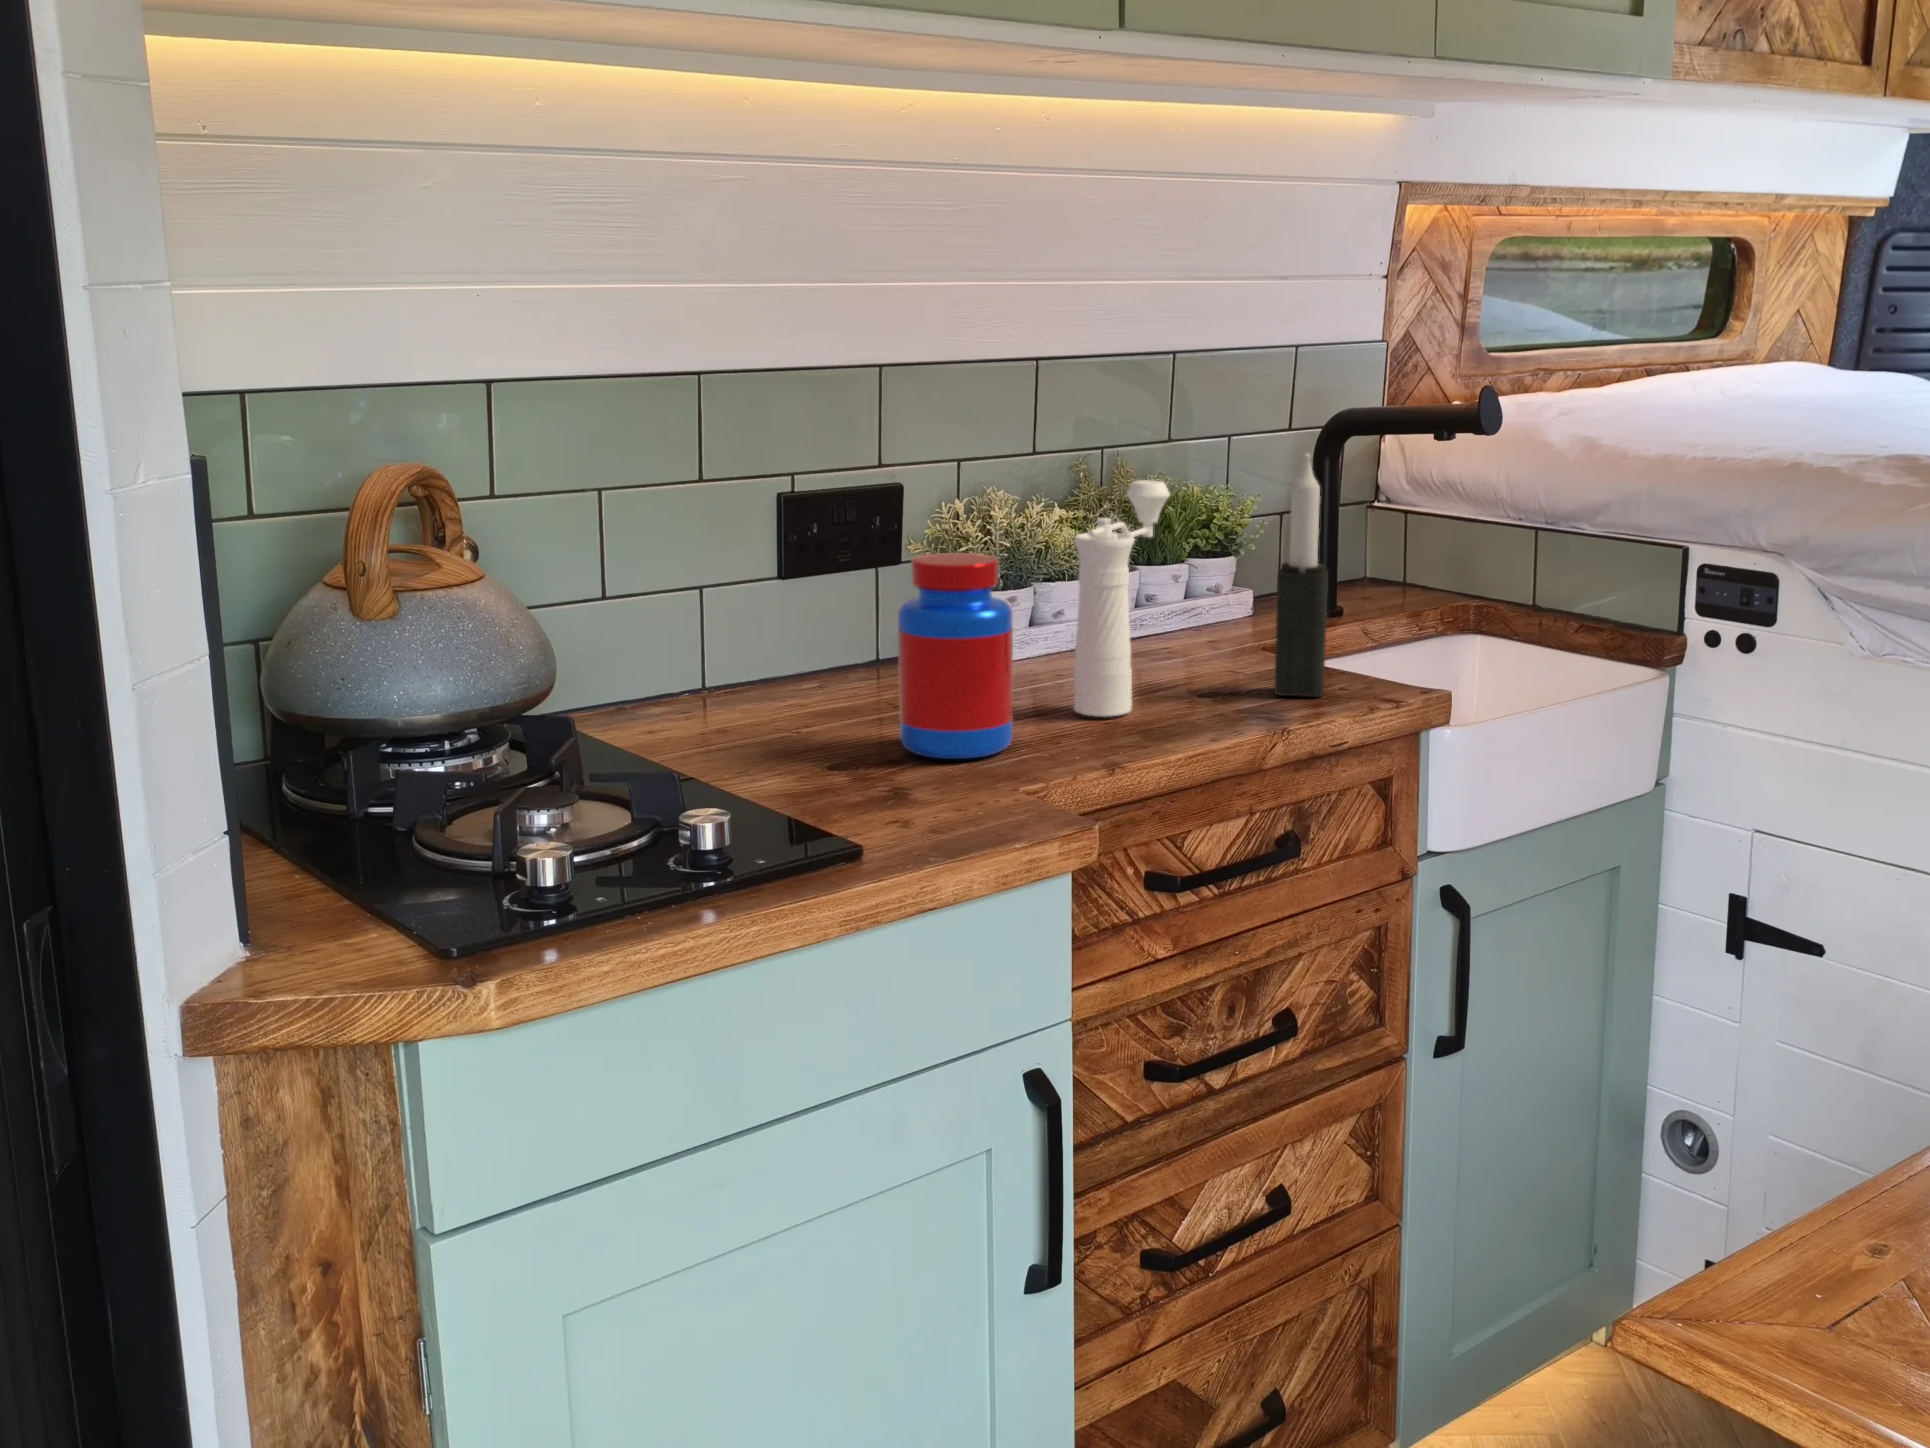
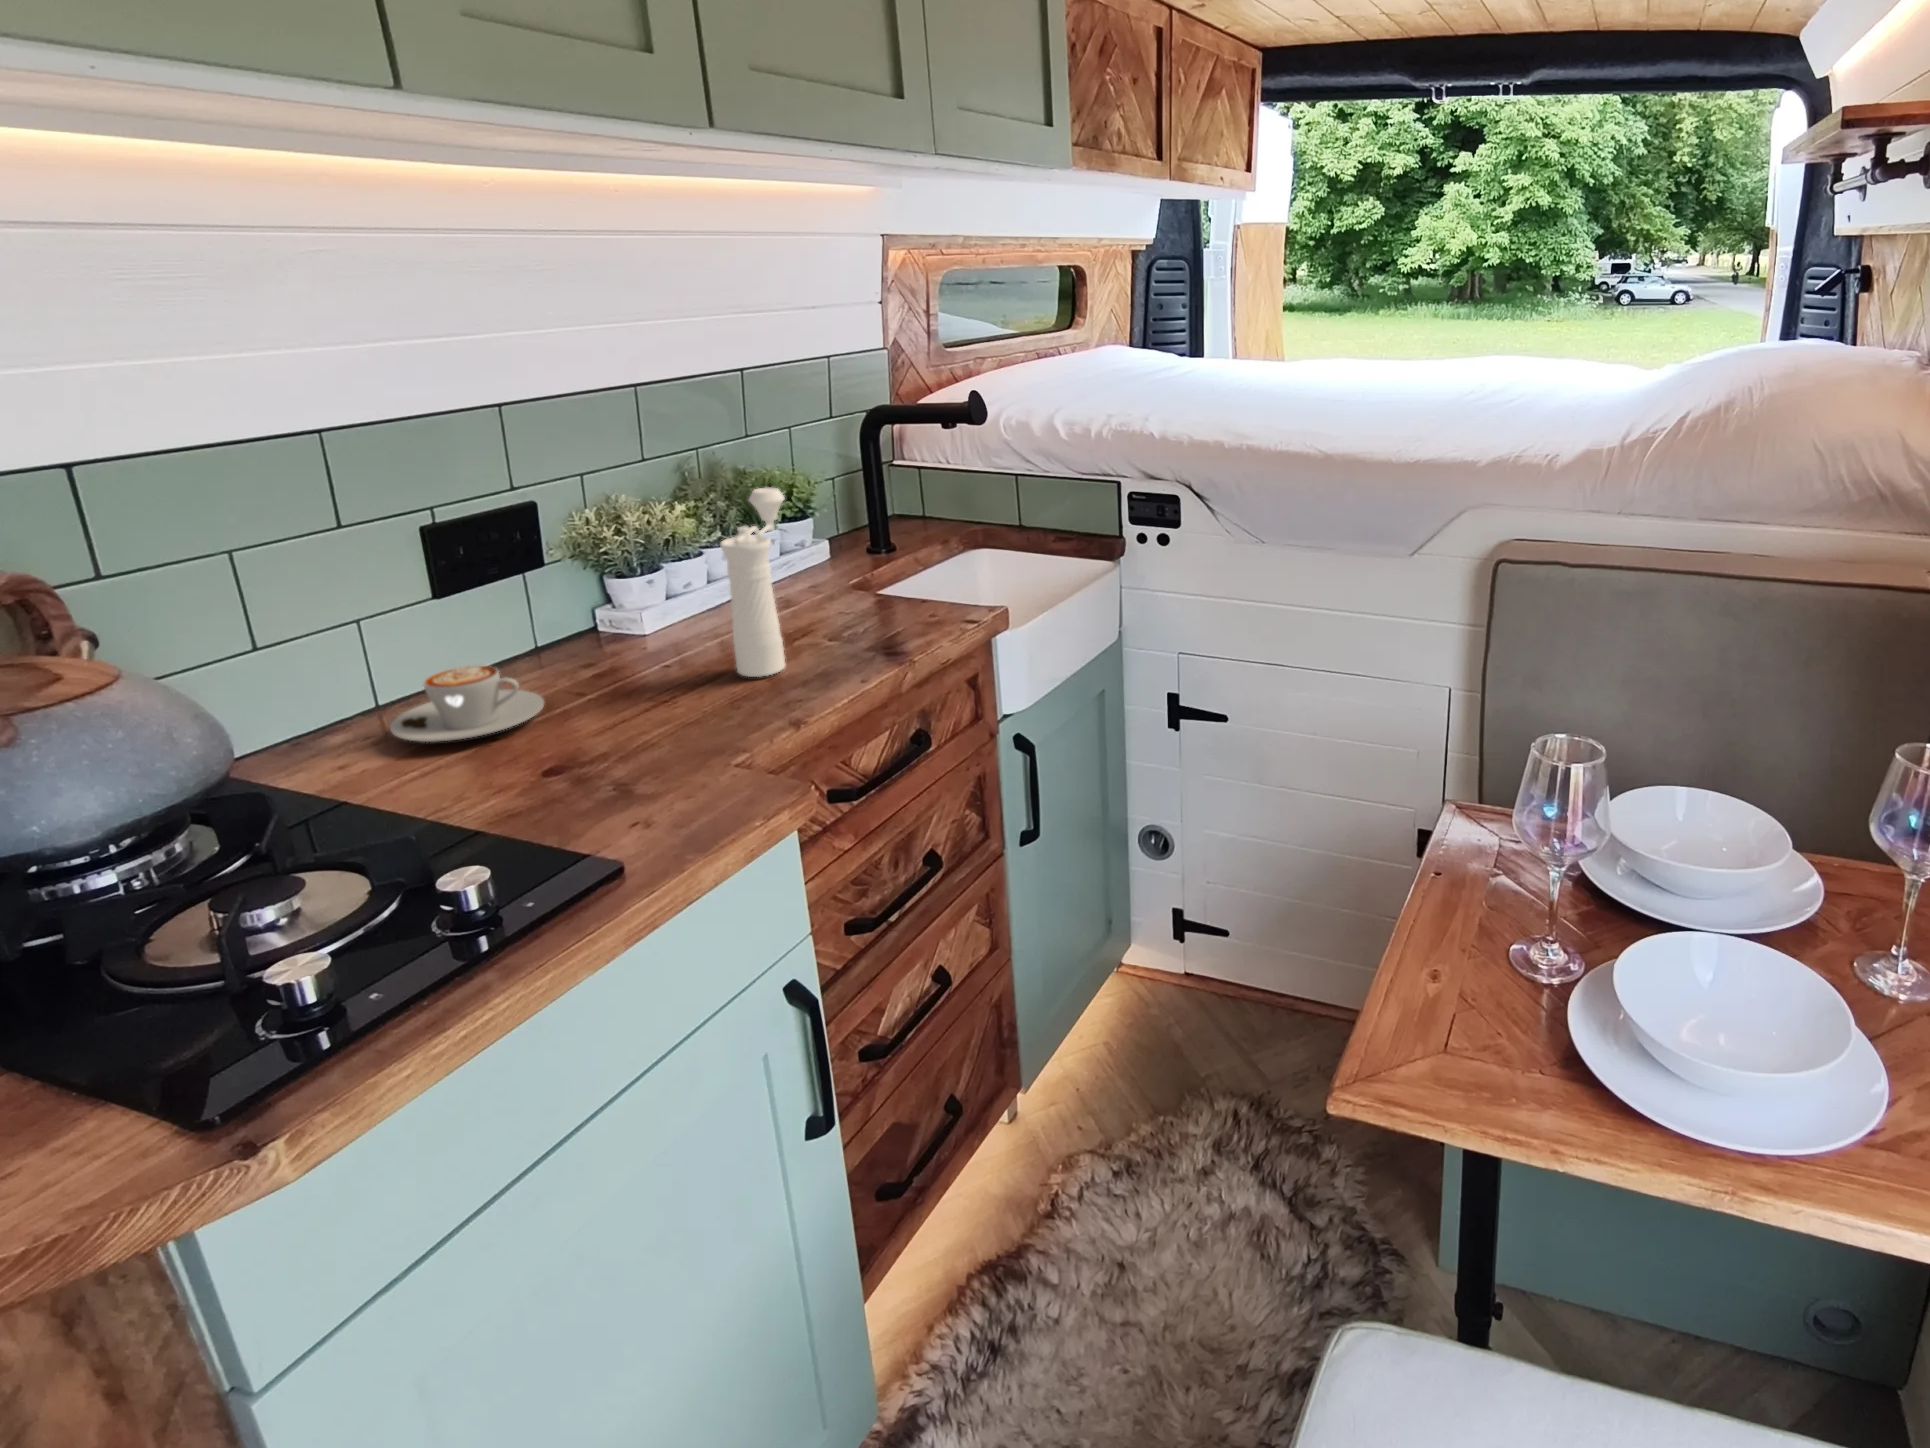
candle: present [1274,453,1328,697] -> none [878,460,923,634]
jar: present [898,553,1013,759] -> none [585,574,704,744]
coffee cup: none [707,652,859,728] -> present [390,666,544,742]

